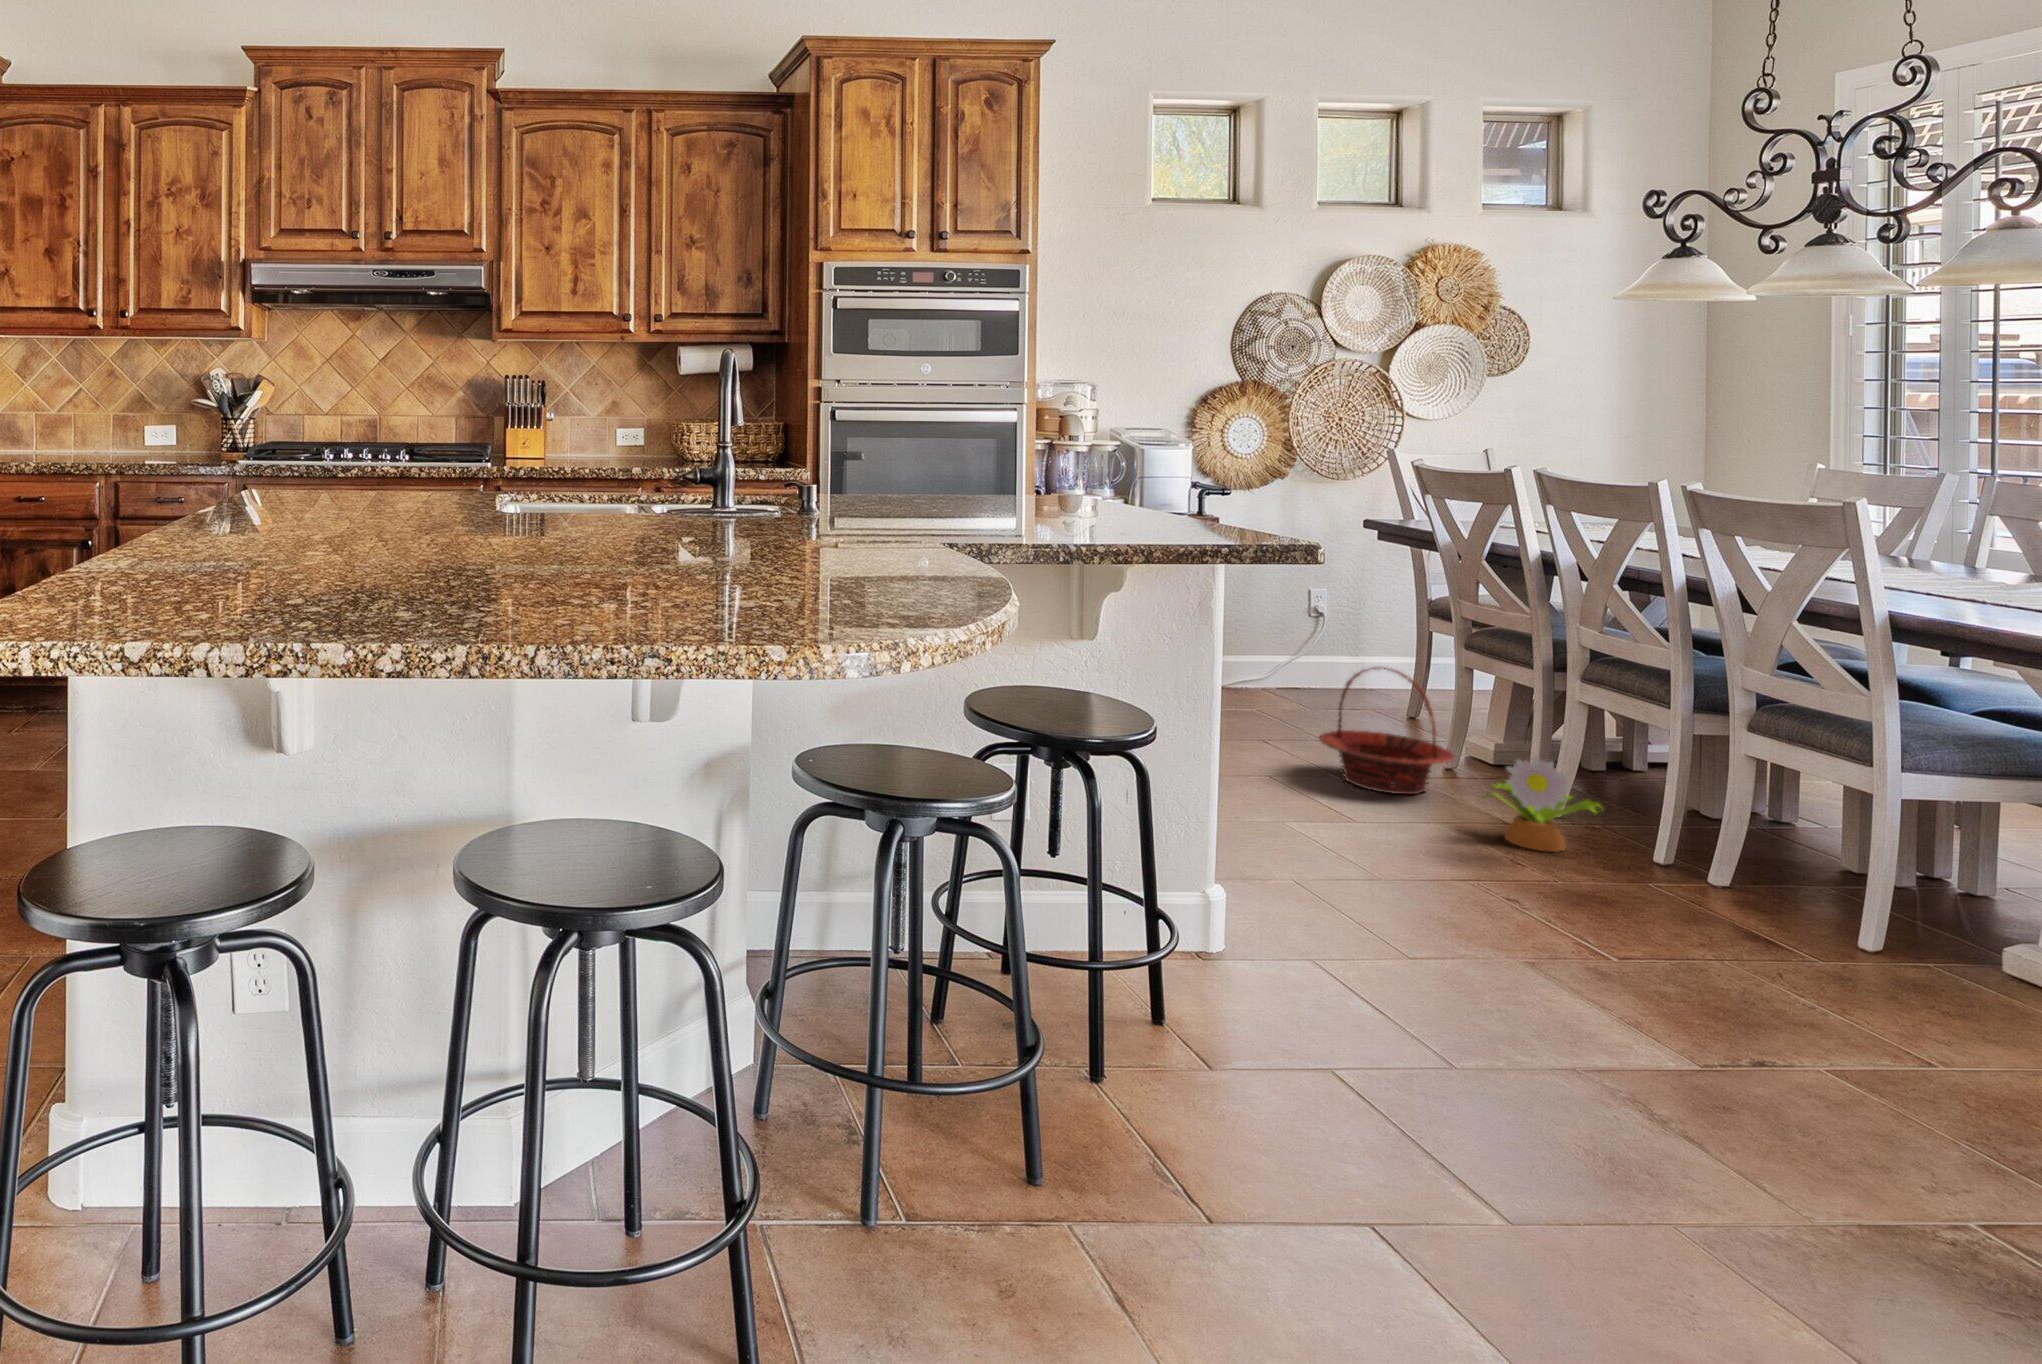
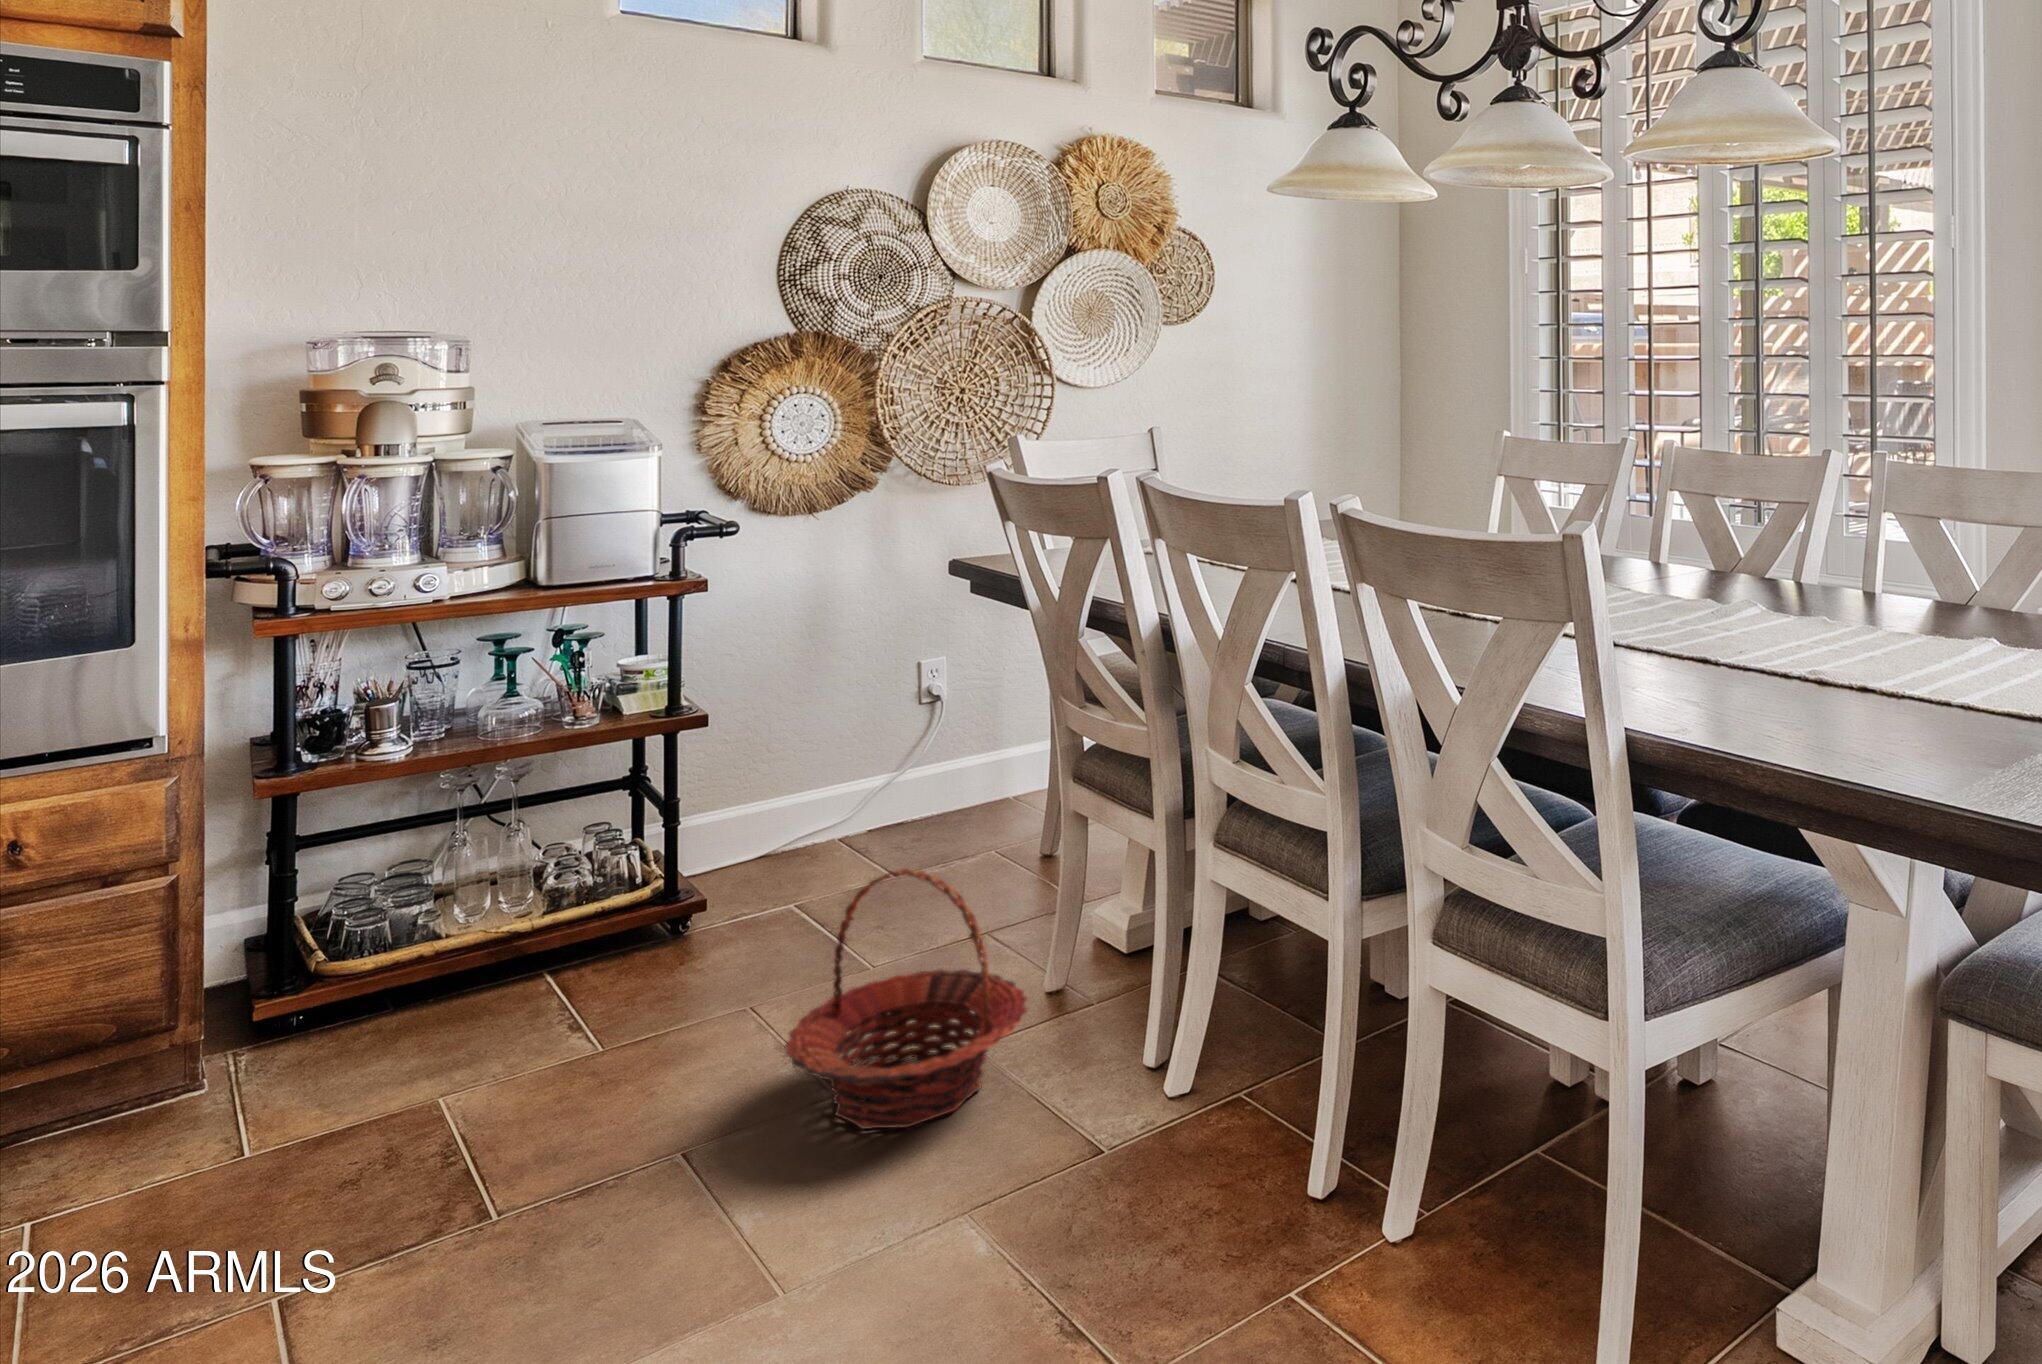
decorative plant: present [1481,756,1600,852] -> none [1021,1059,1229,1241]

